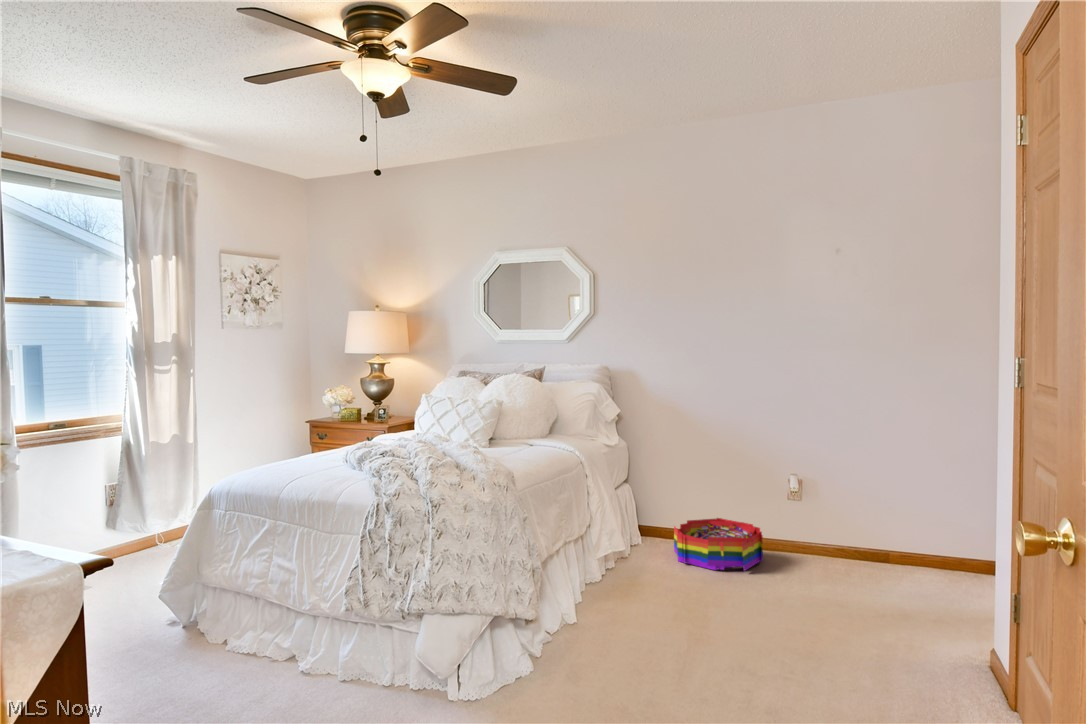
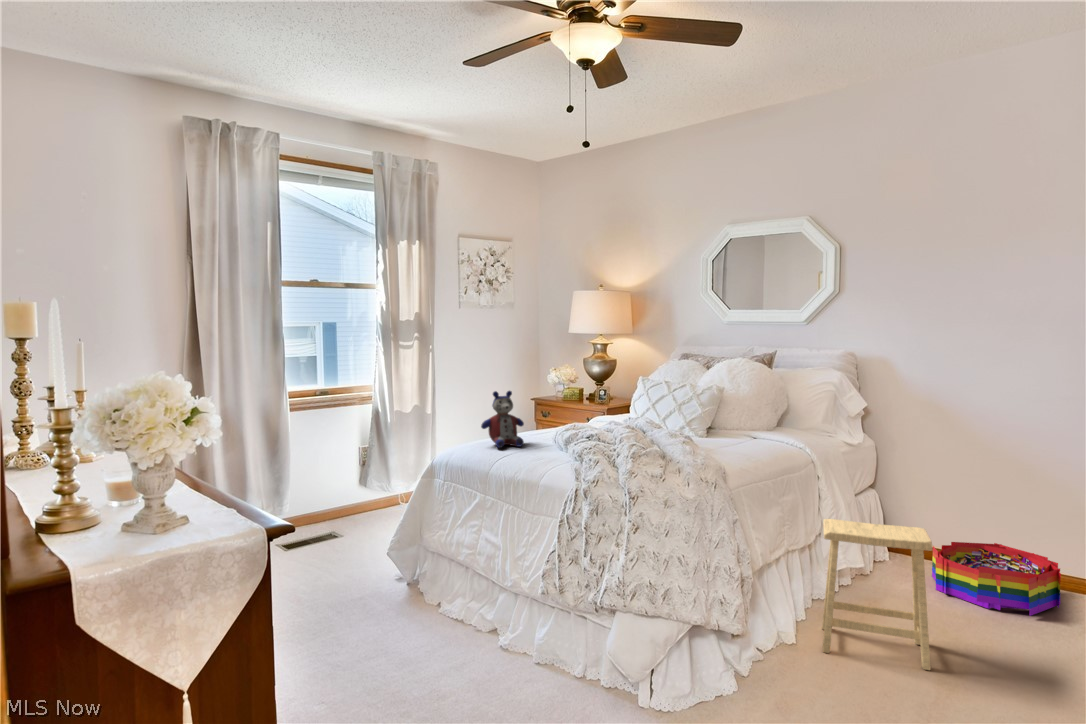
stuffed bear: none [267,412,315,472] -> present [481,391,524,448]
footstool: none [594,509,680,625] -> present [822,519,932,670]

